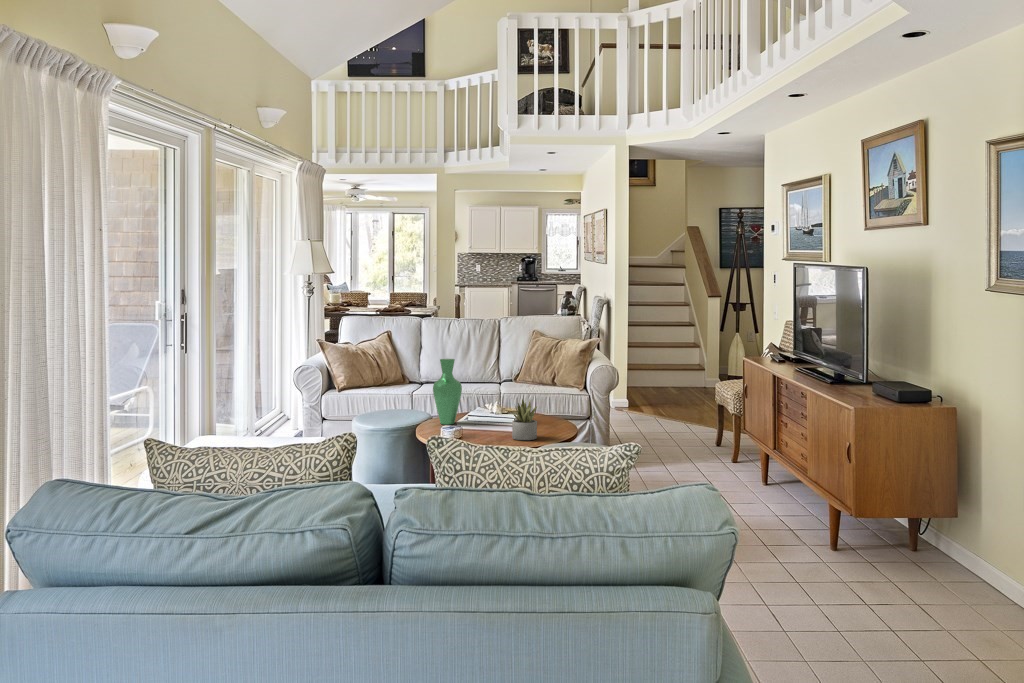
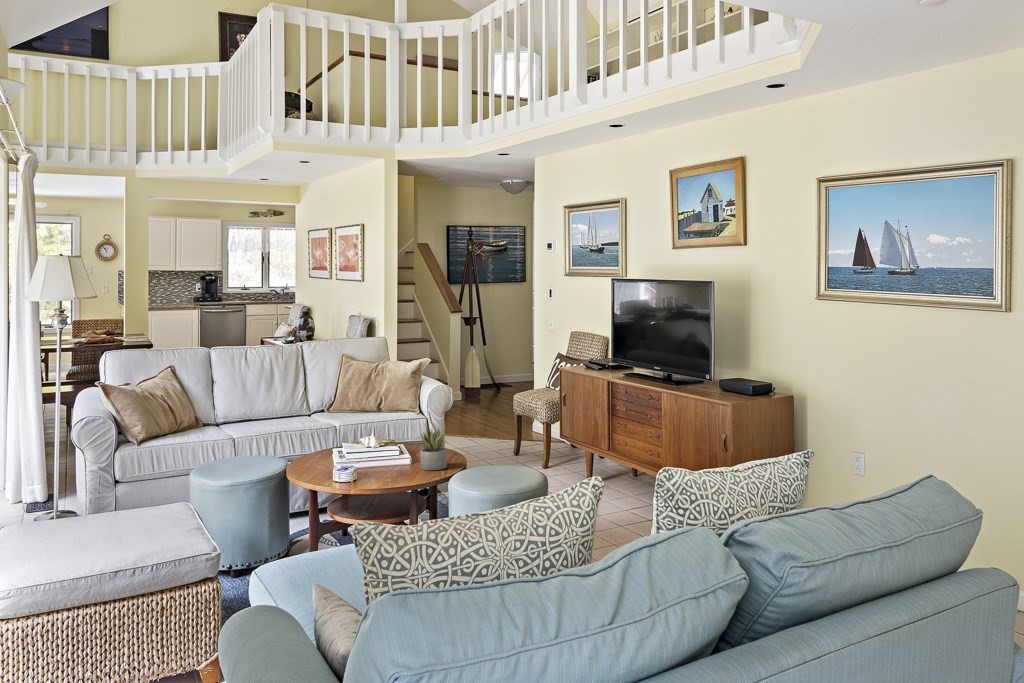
vase: present [433,359,462,425] -> none [313,391,346,465]

